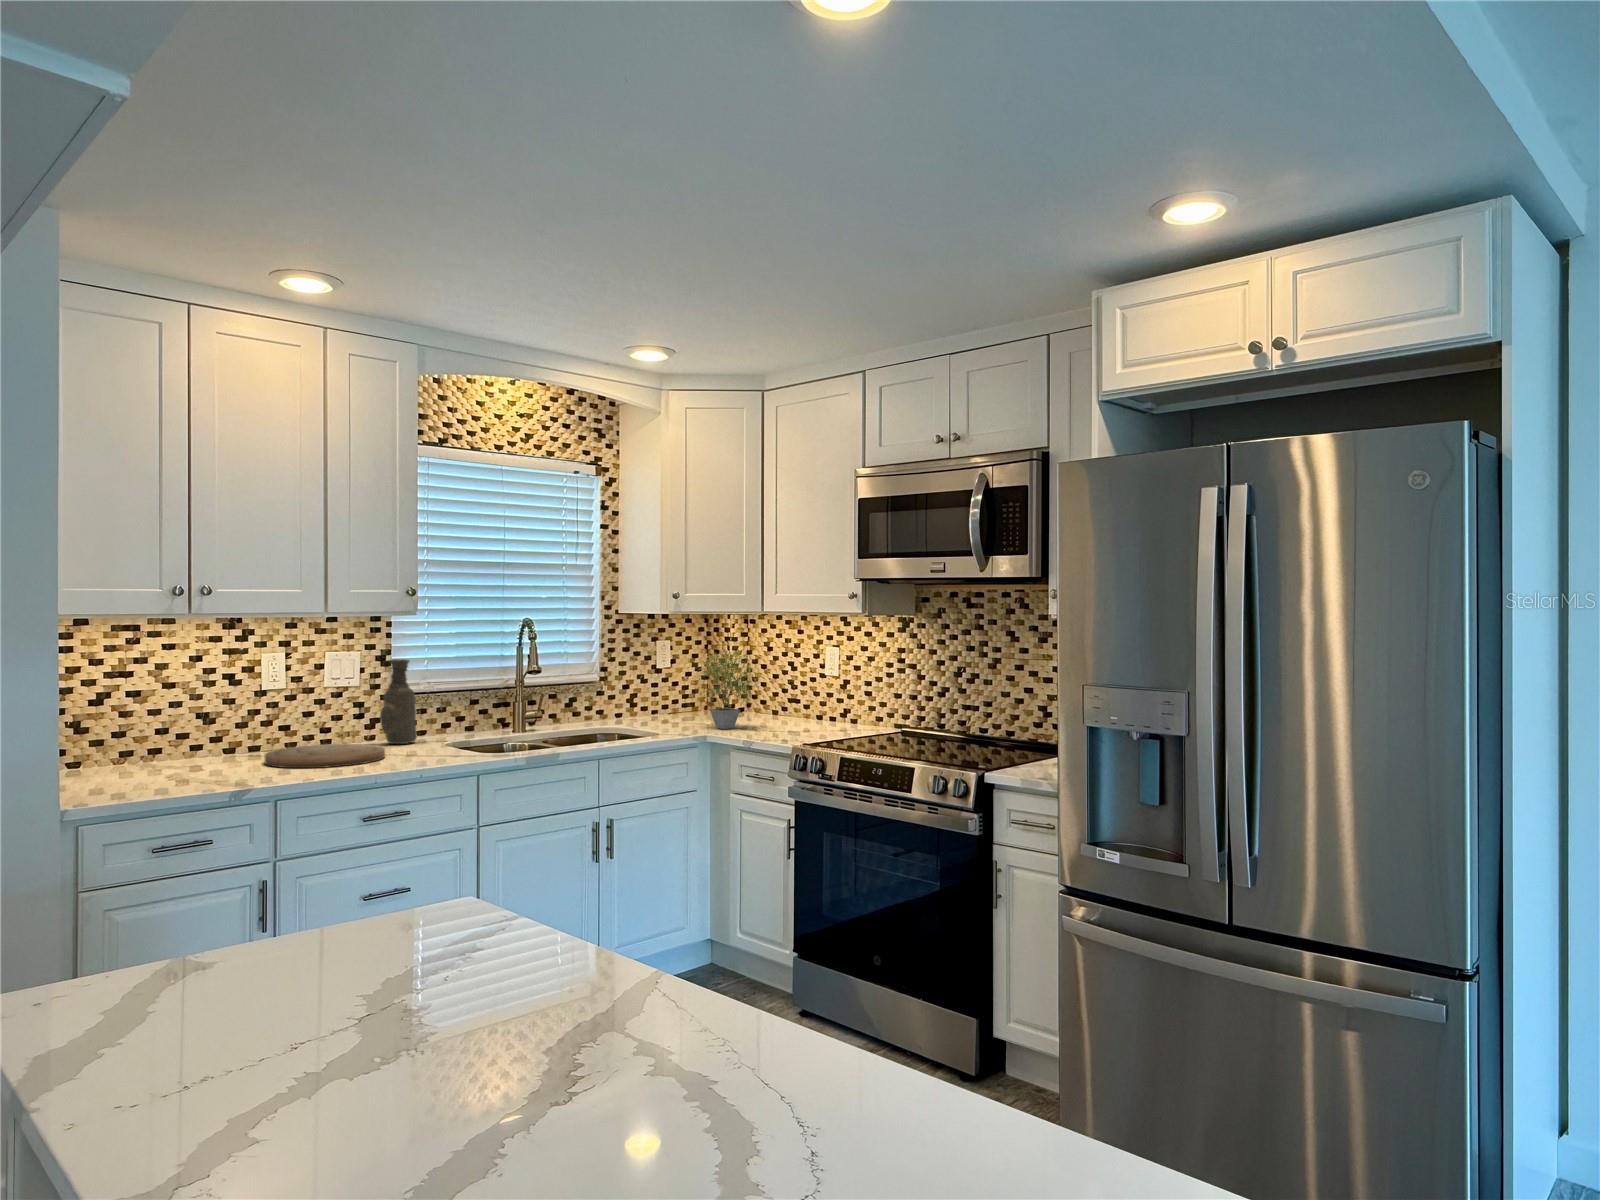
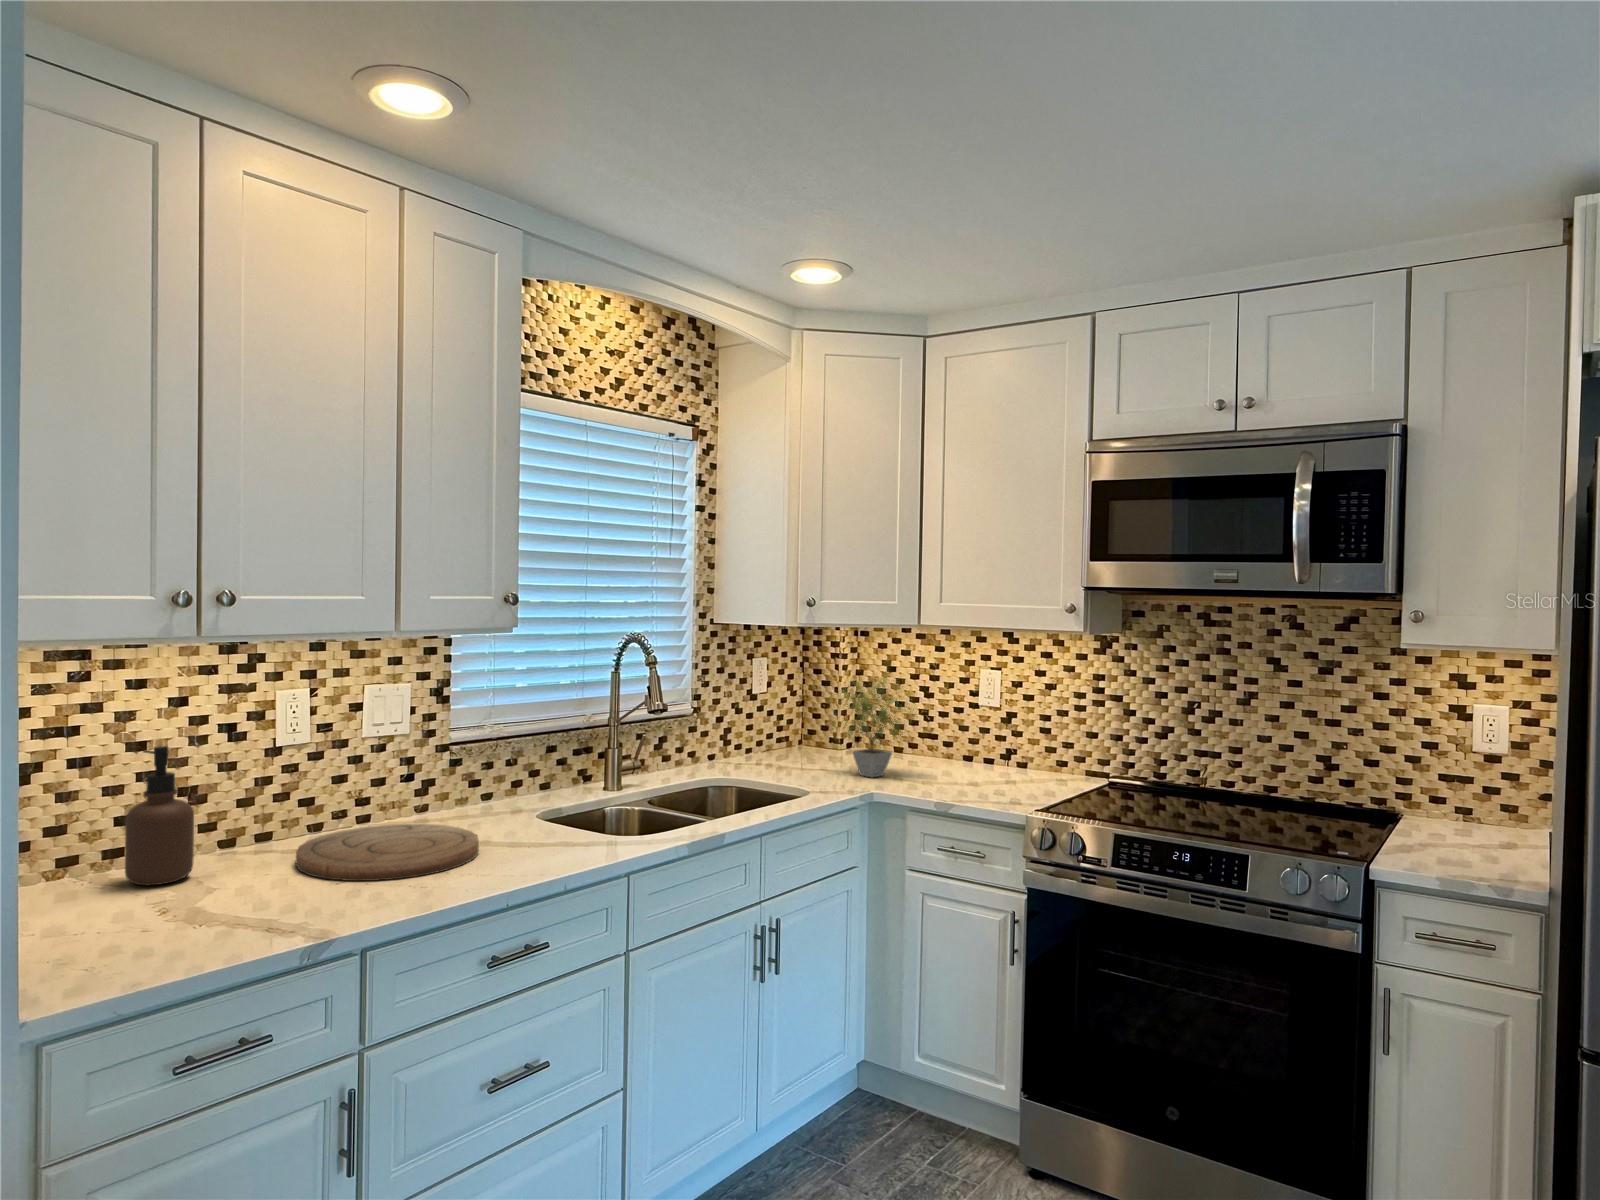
vase: present [380,659,417,744] -> none [442,692,492,815]
soap dispenser: none [160,684,201,768] -> present [125,746,194,885]

